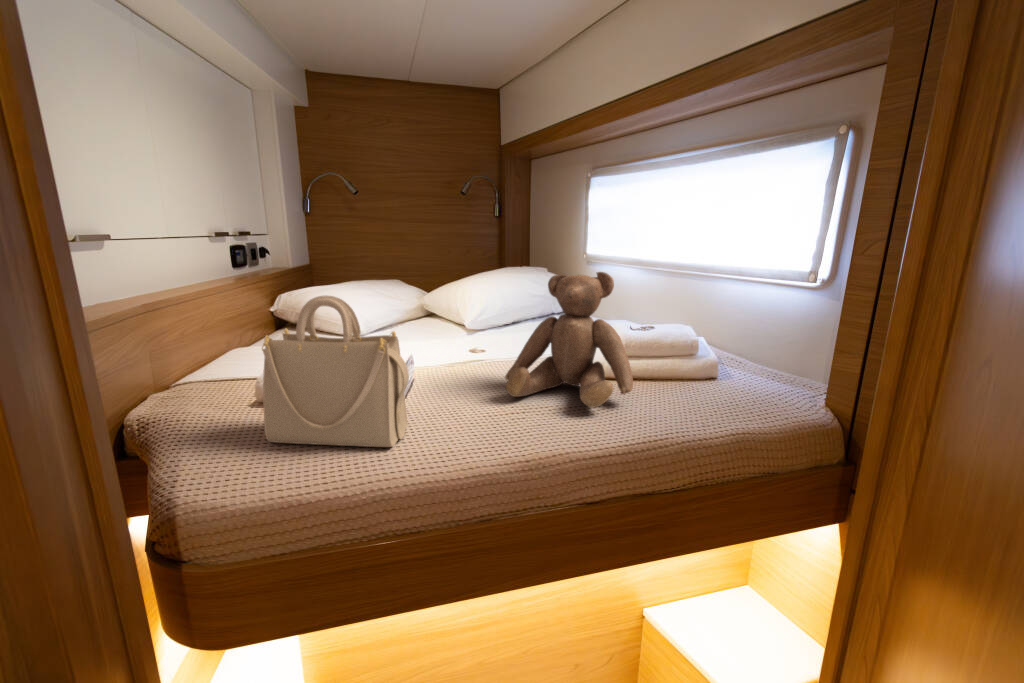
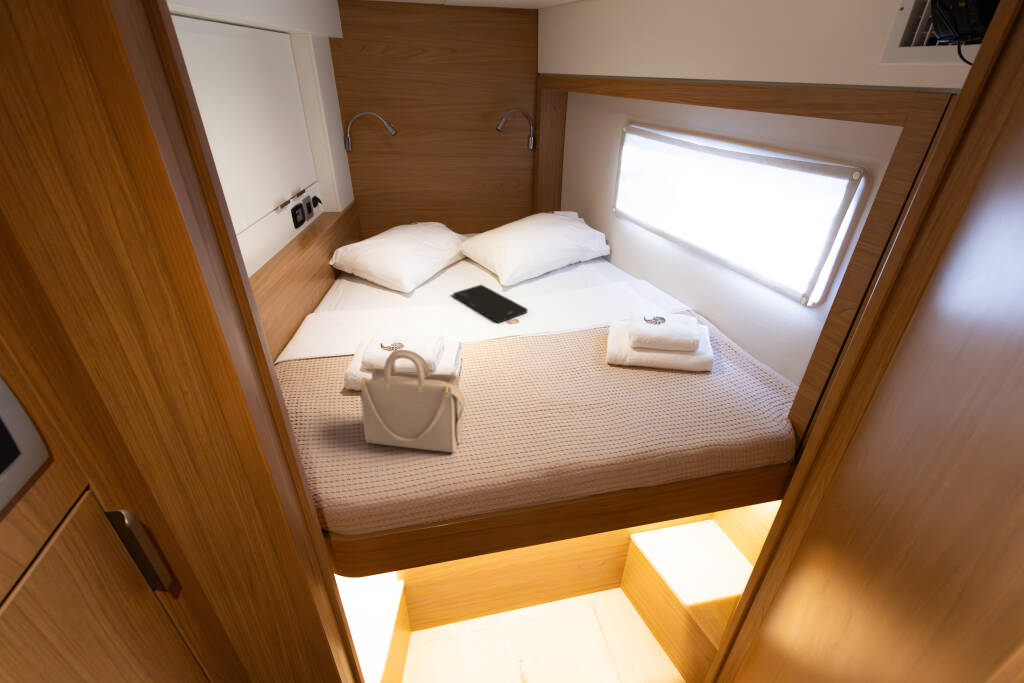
teddy bear: present [505,272,633,407] -> none [535,296,635,415]
smartphone: none [410,325,496,349] -> present [453,285,527,323]

